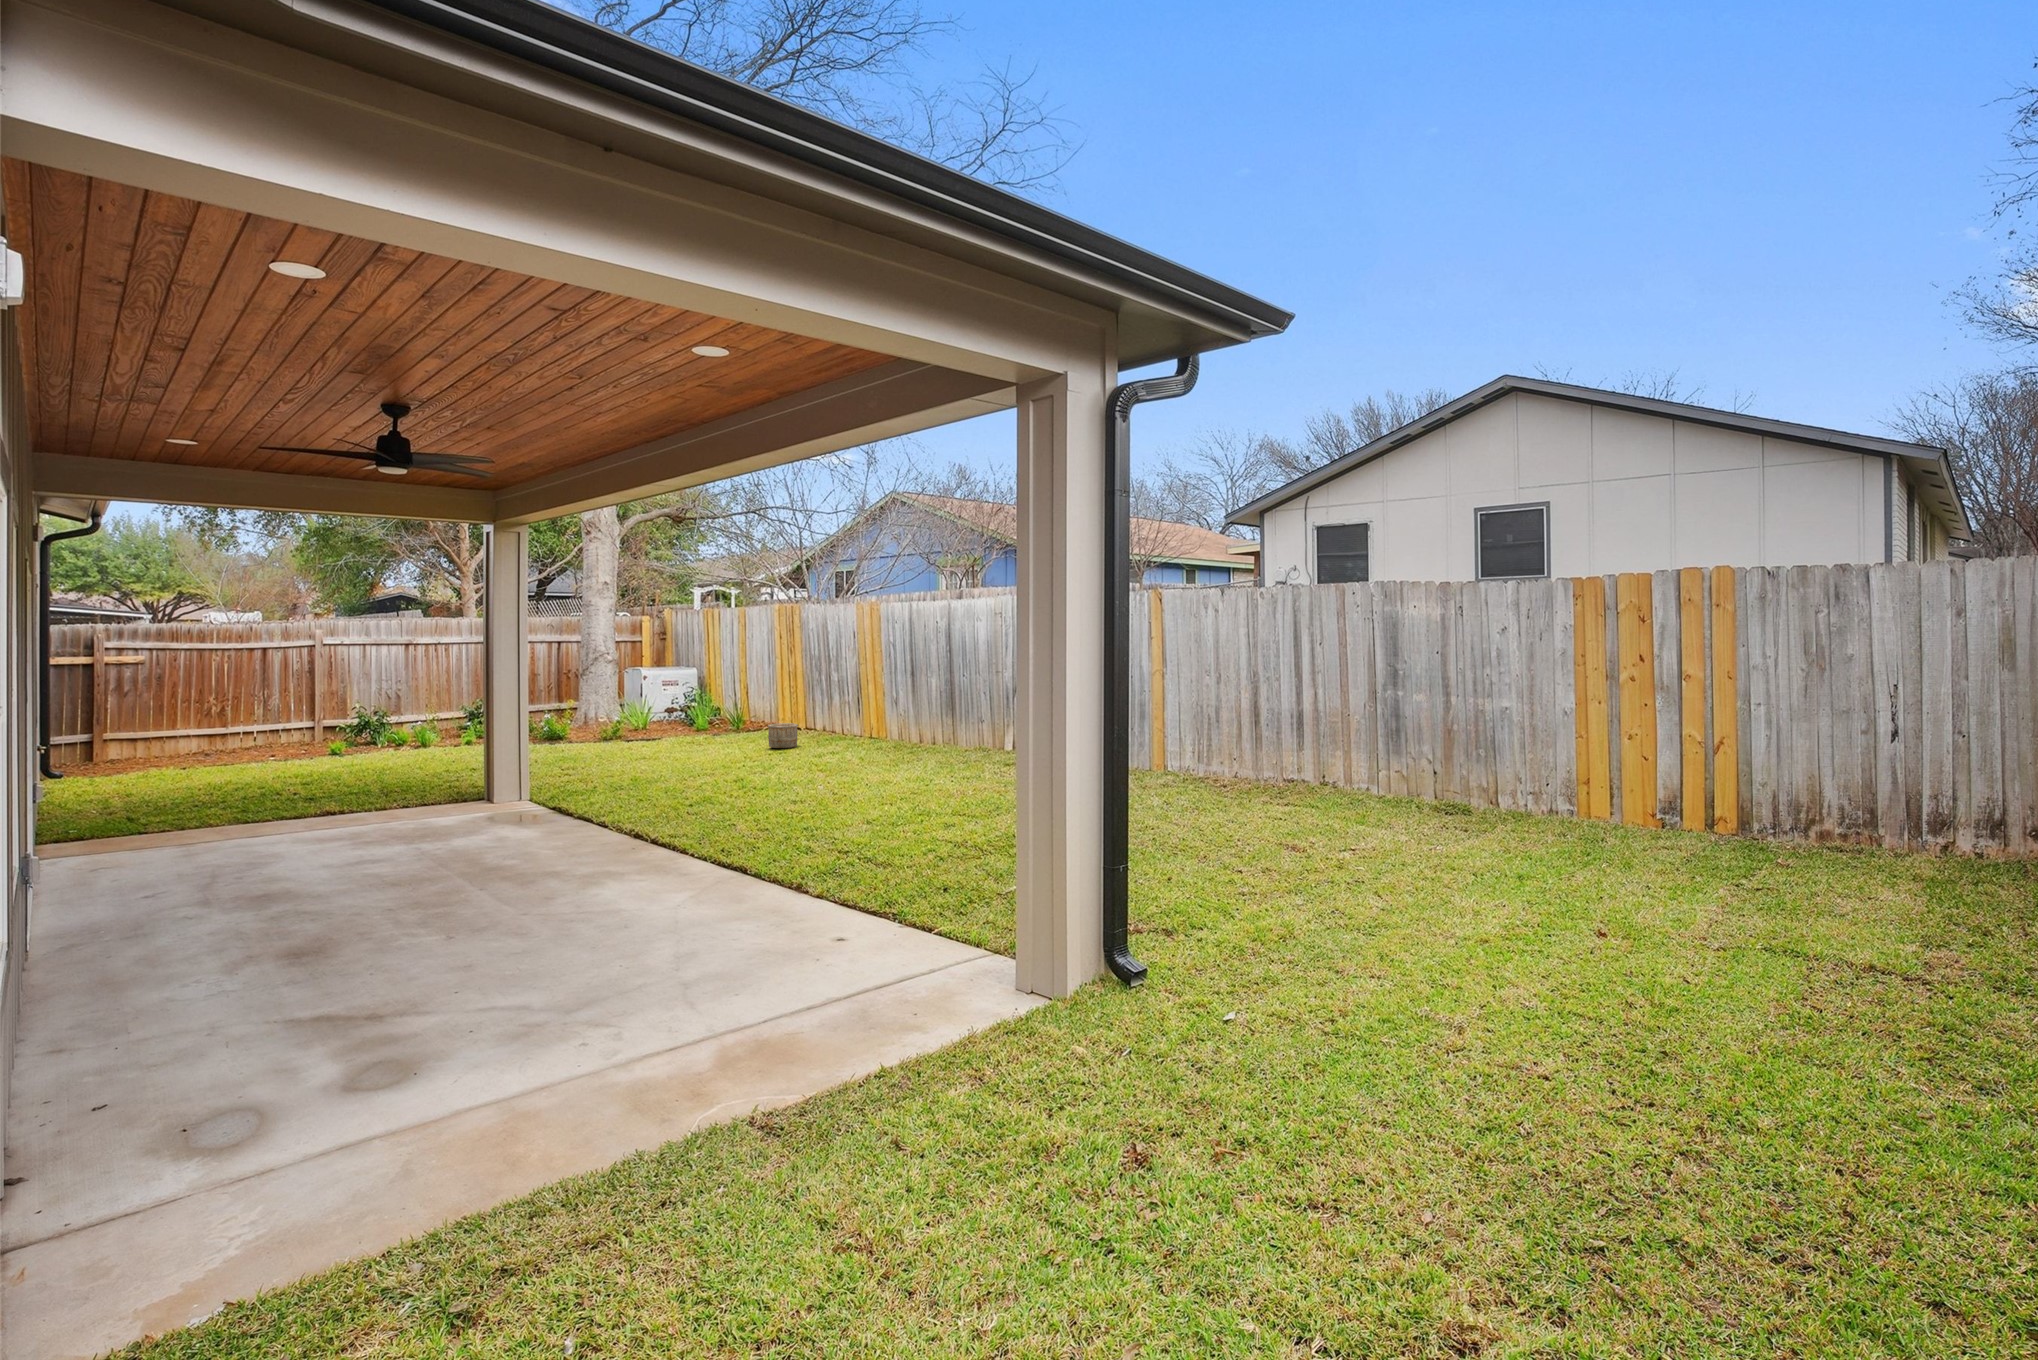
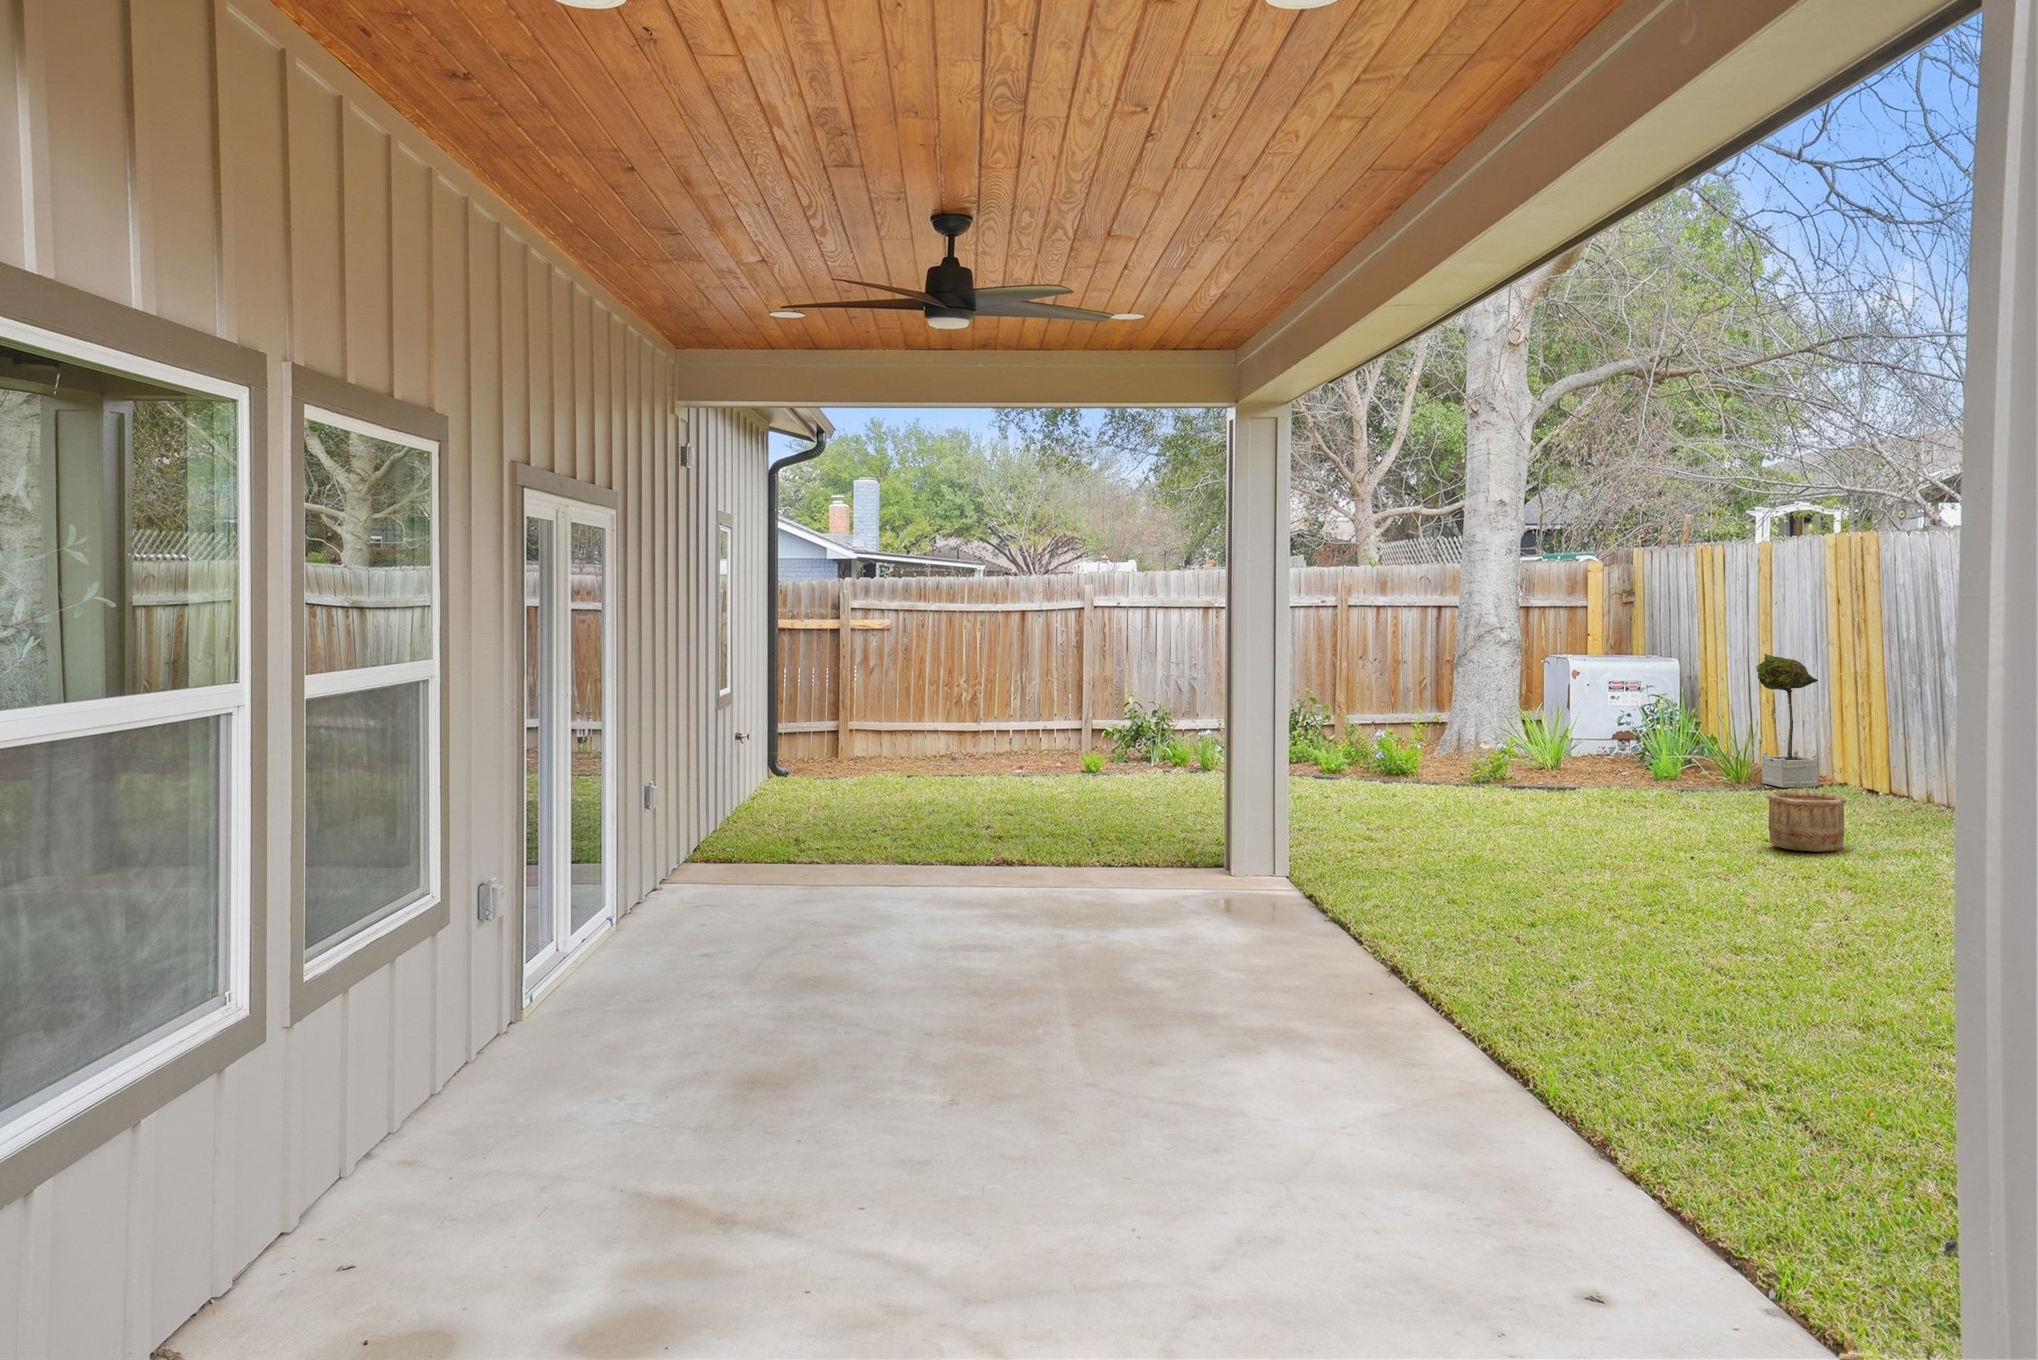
potted tree: none [747,664,774,729] -> present [1756,653,1818,787]

